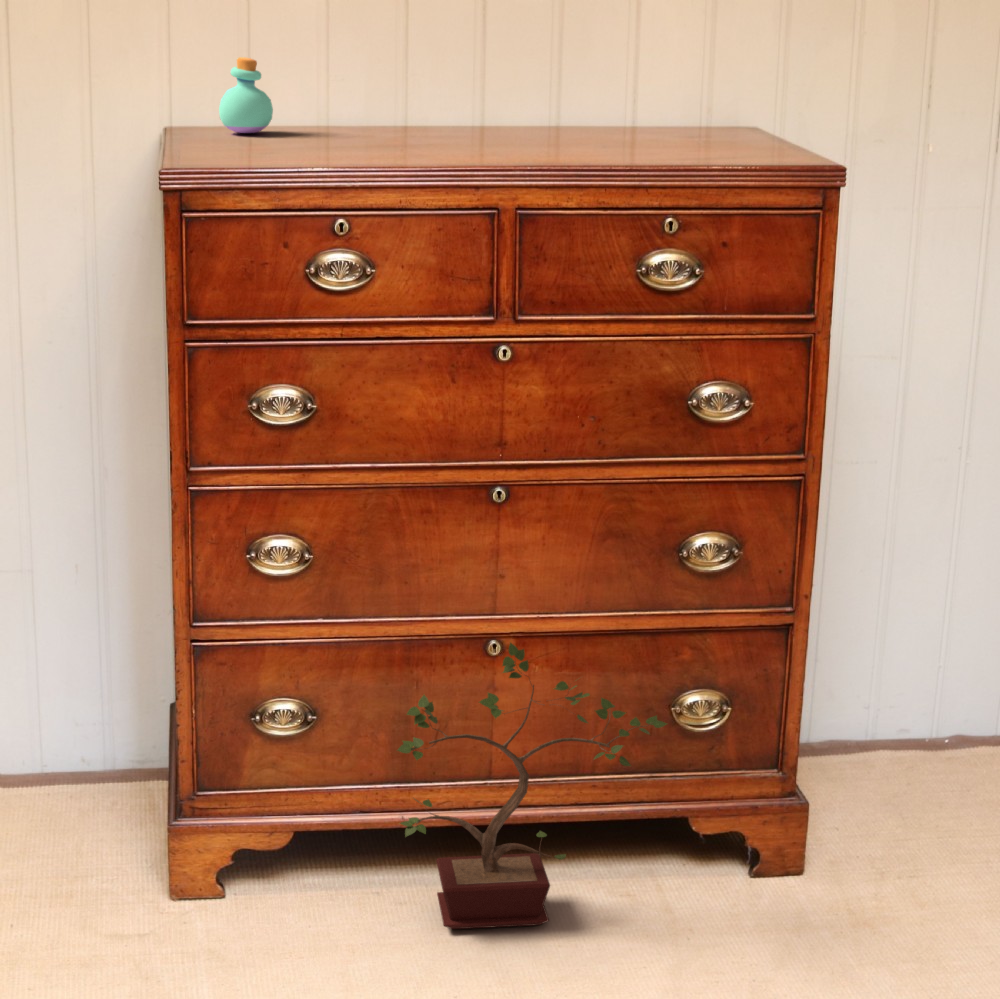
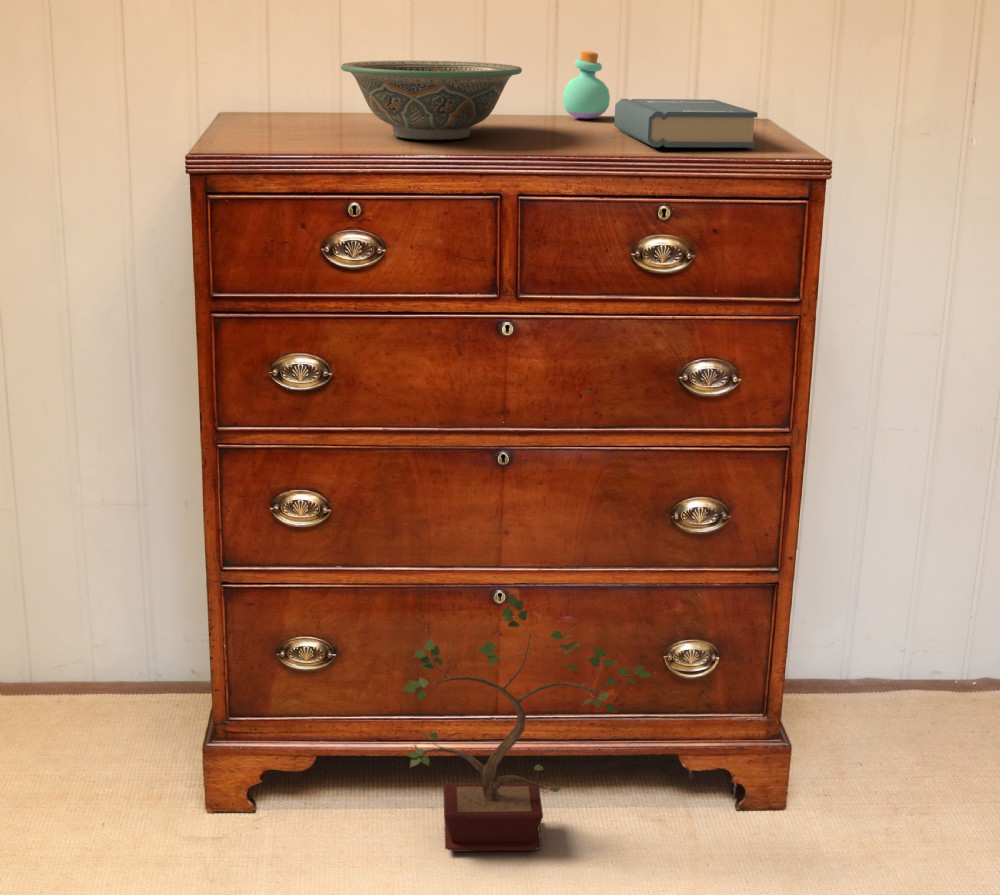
perfume bottle: present [219,57,273,133] -> present [563,51,610,119]
decorative bowl: none [315,68,511,151] -> present [341,60,522,140]
hardback book: none [604,108,765,157] -> present [614,99,757,148]

